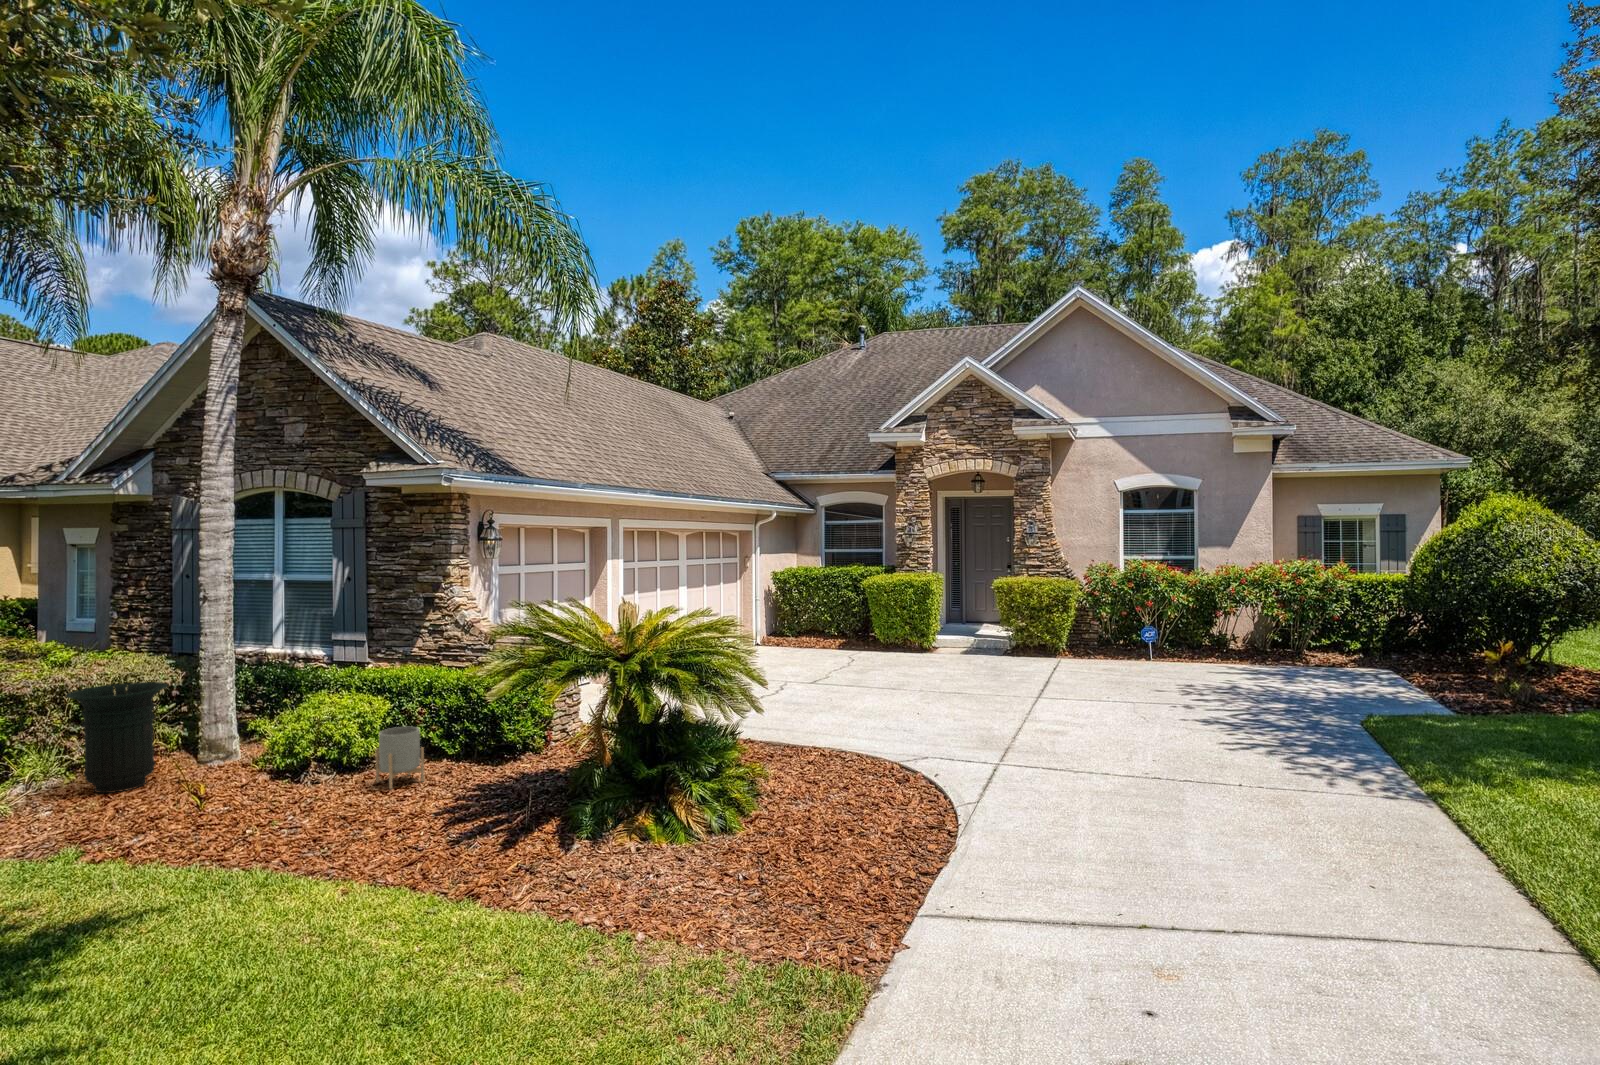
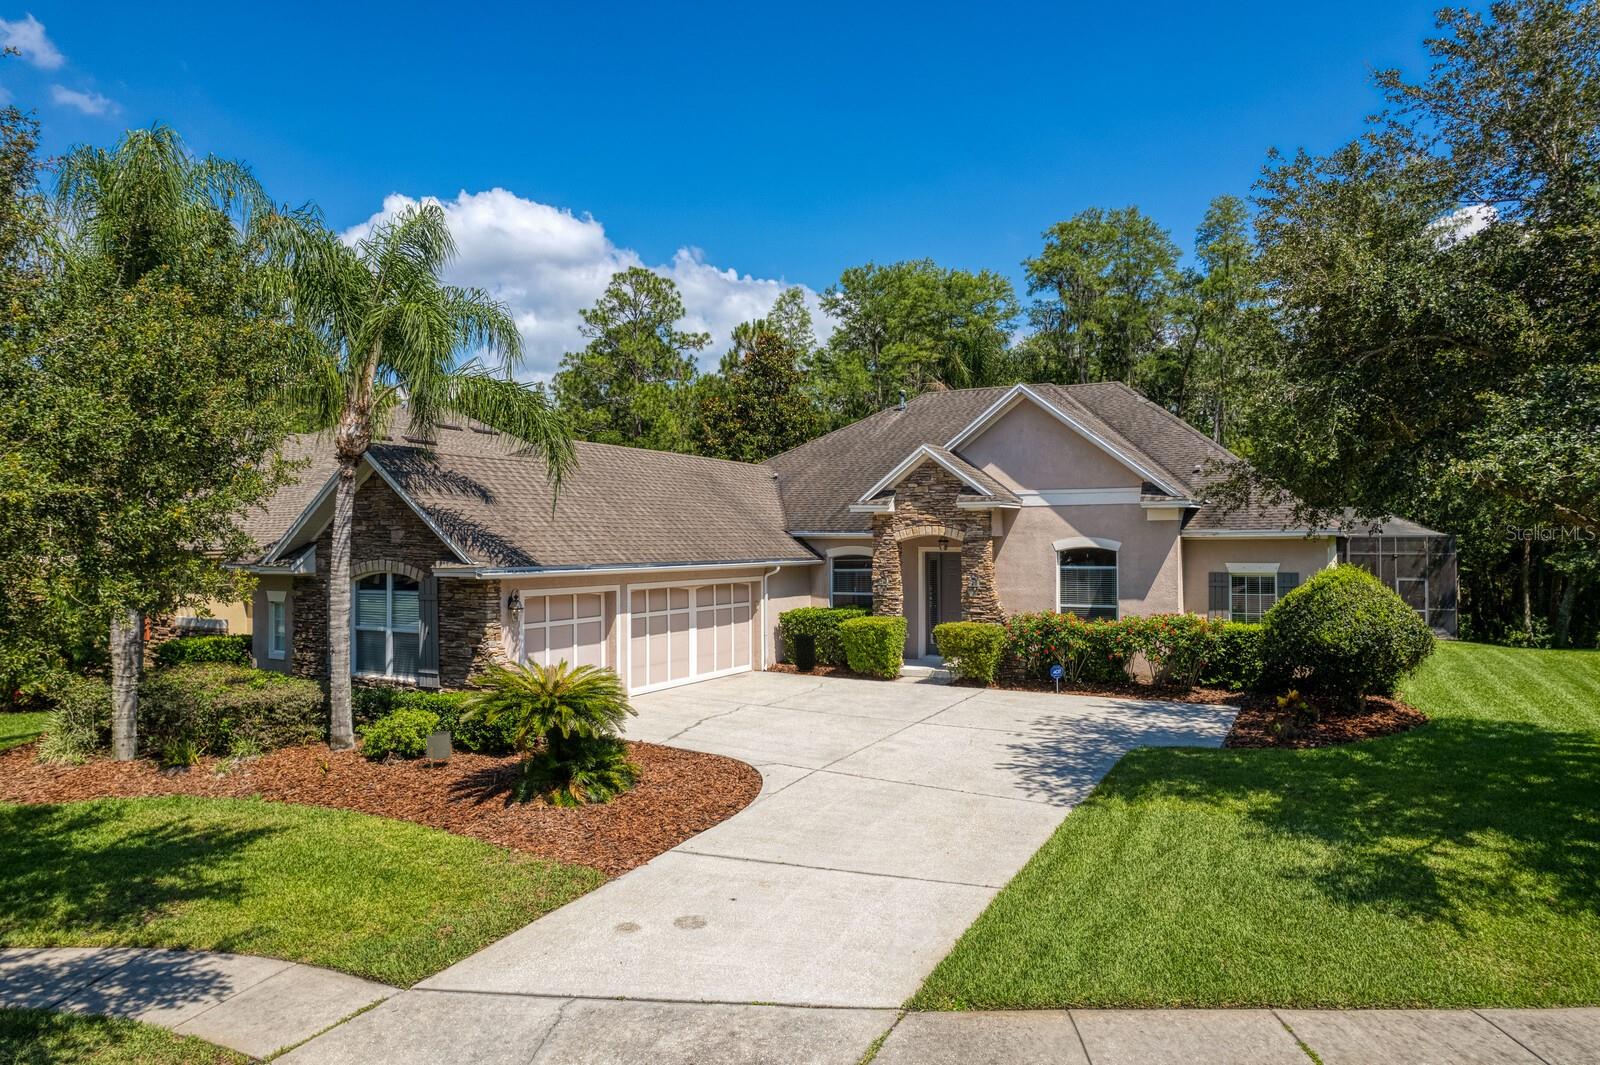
trash can: present [66,682,168,793] -> present [791,633,819,672]

